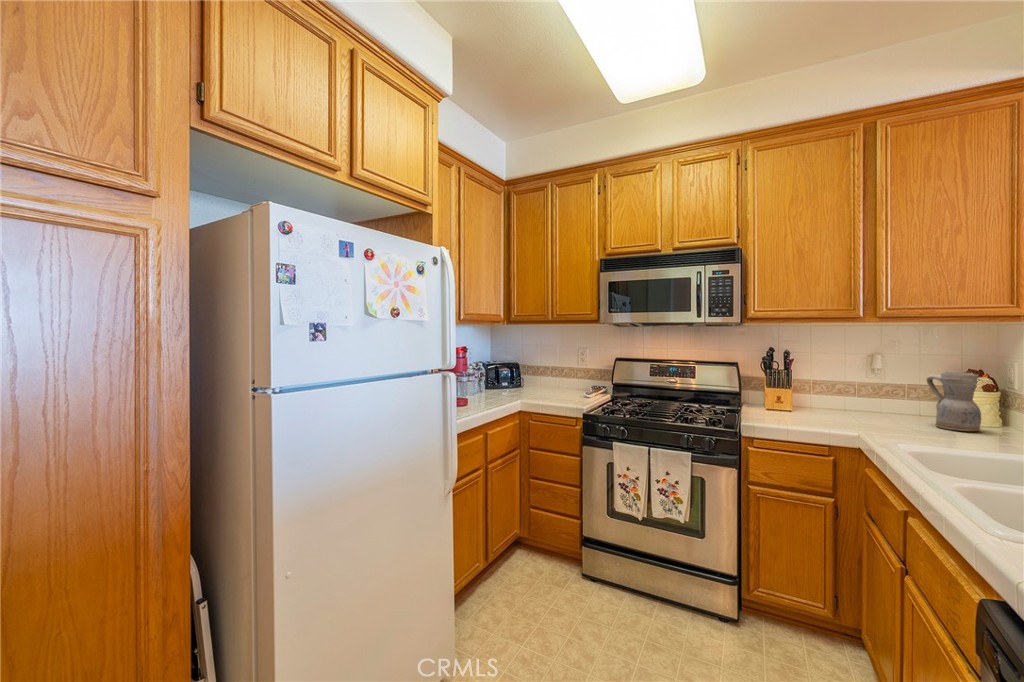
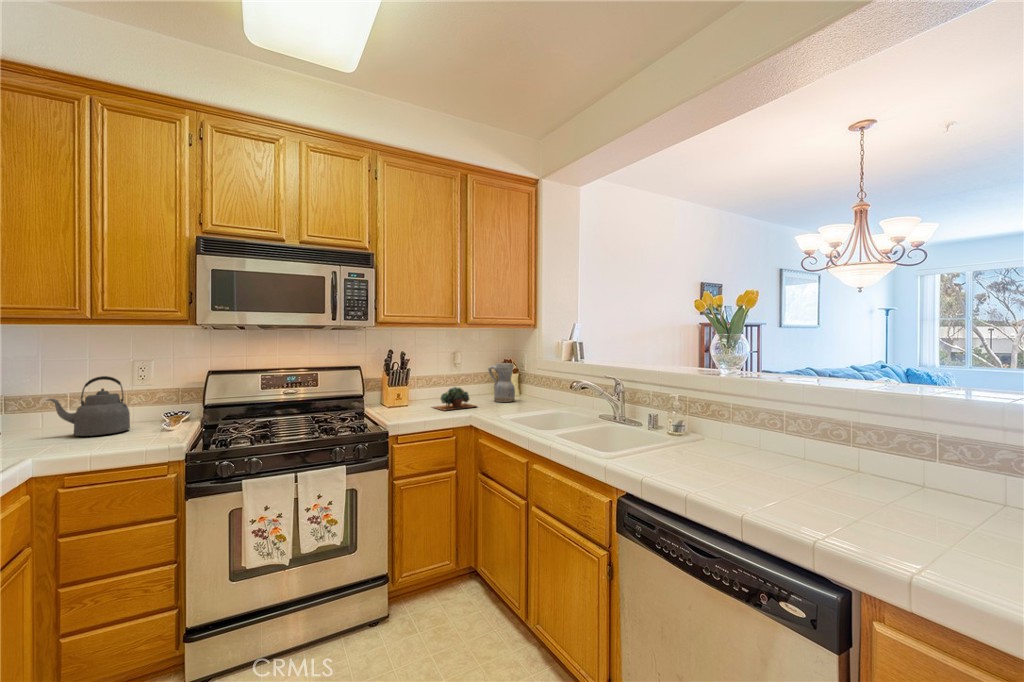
kettle: none [535,358,571,394] -> present [46,376,130,436]
succulent plant: none [817,396,890,427] -> present [432,387,476,411]

